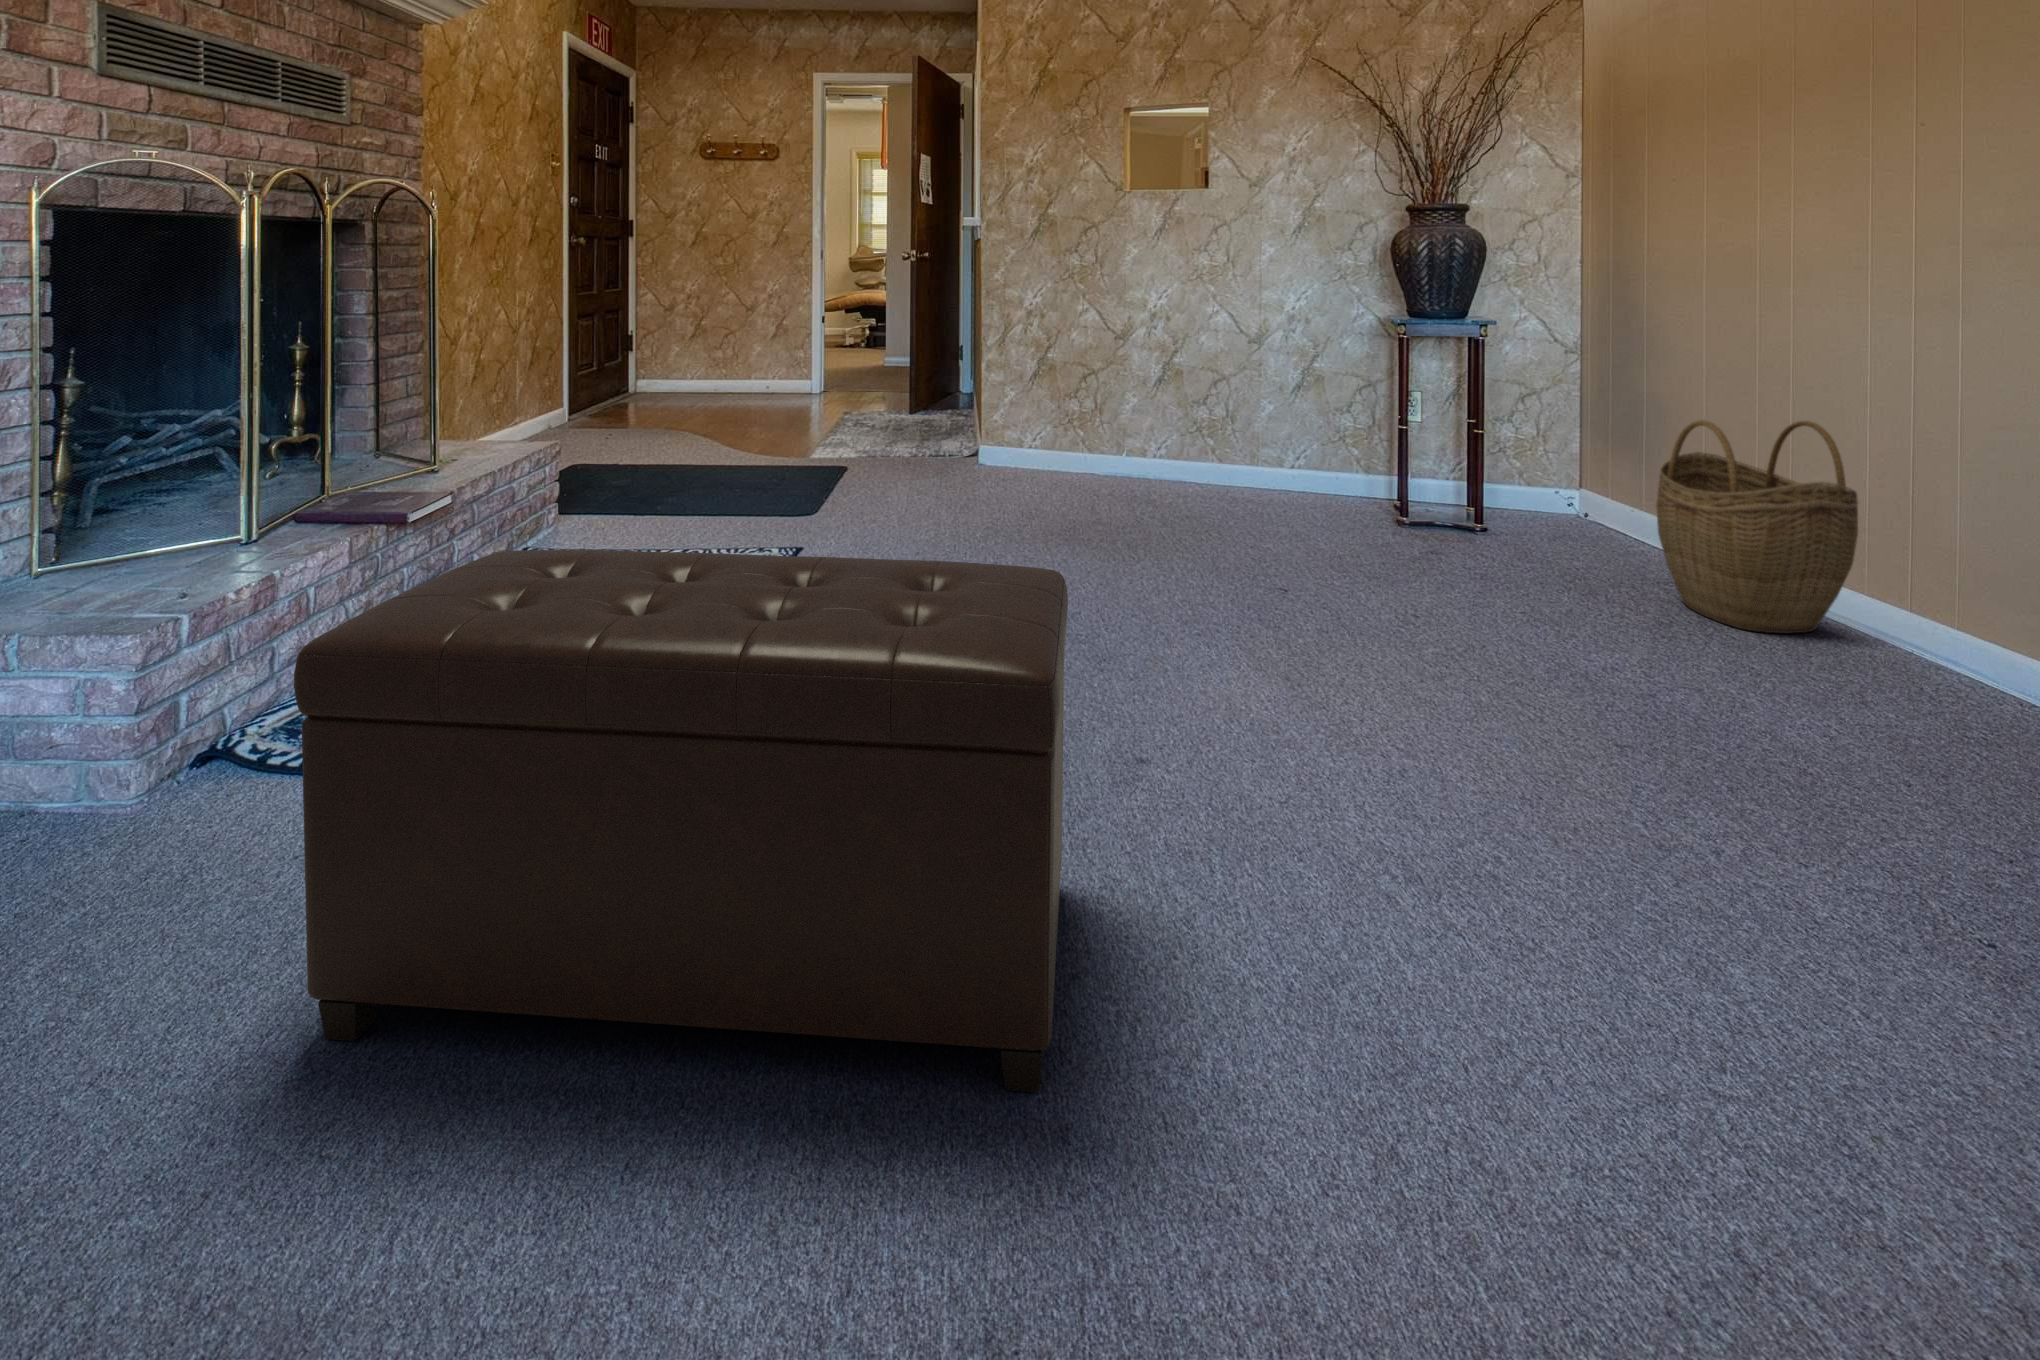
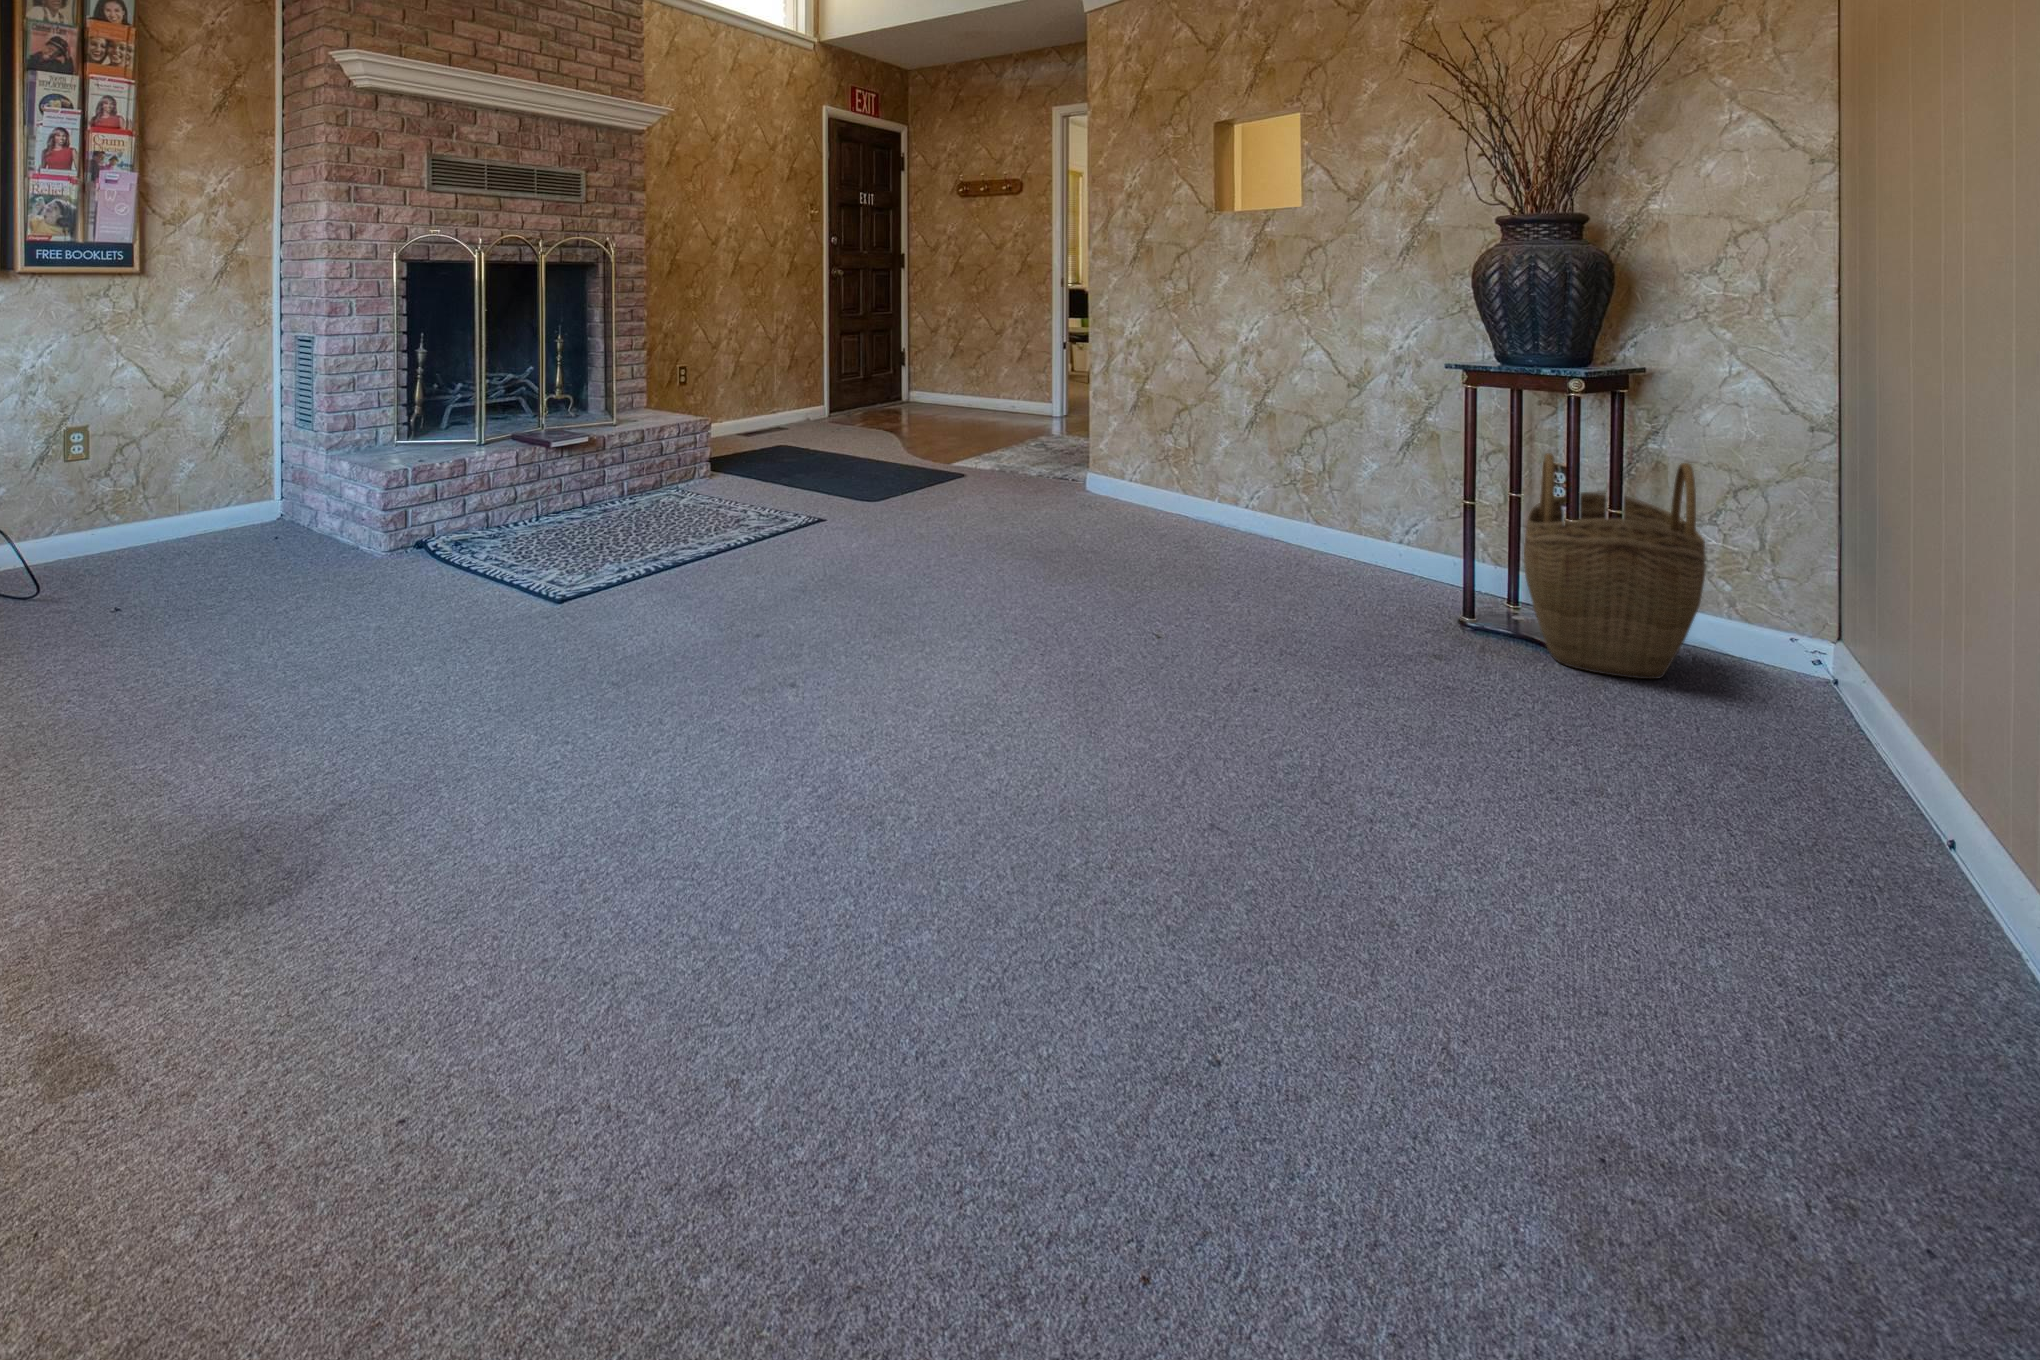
ottoman: present [294,550,1068,1092] -> none [355,437,698,696]

